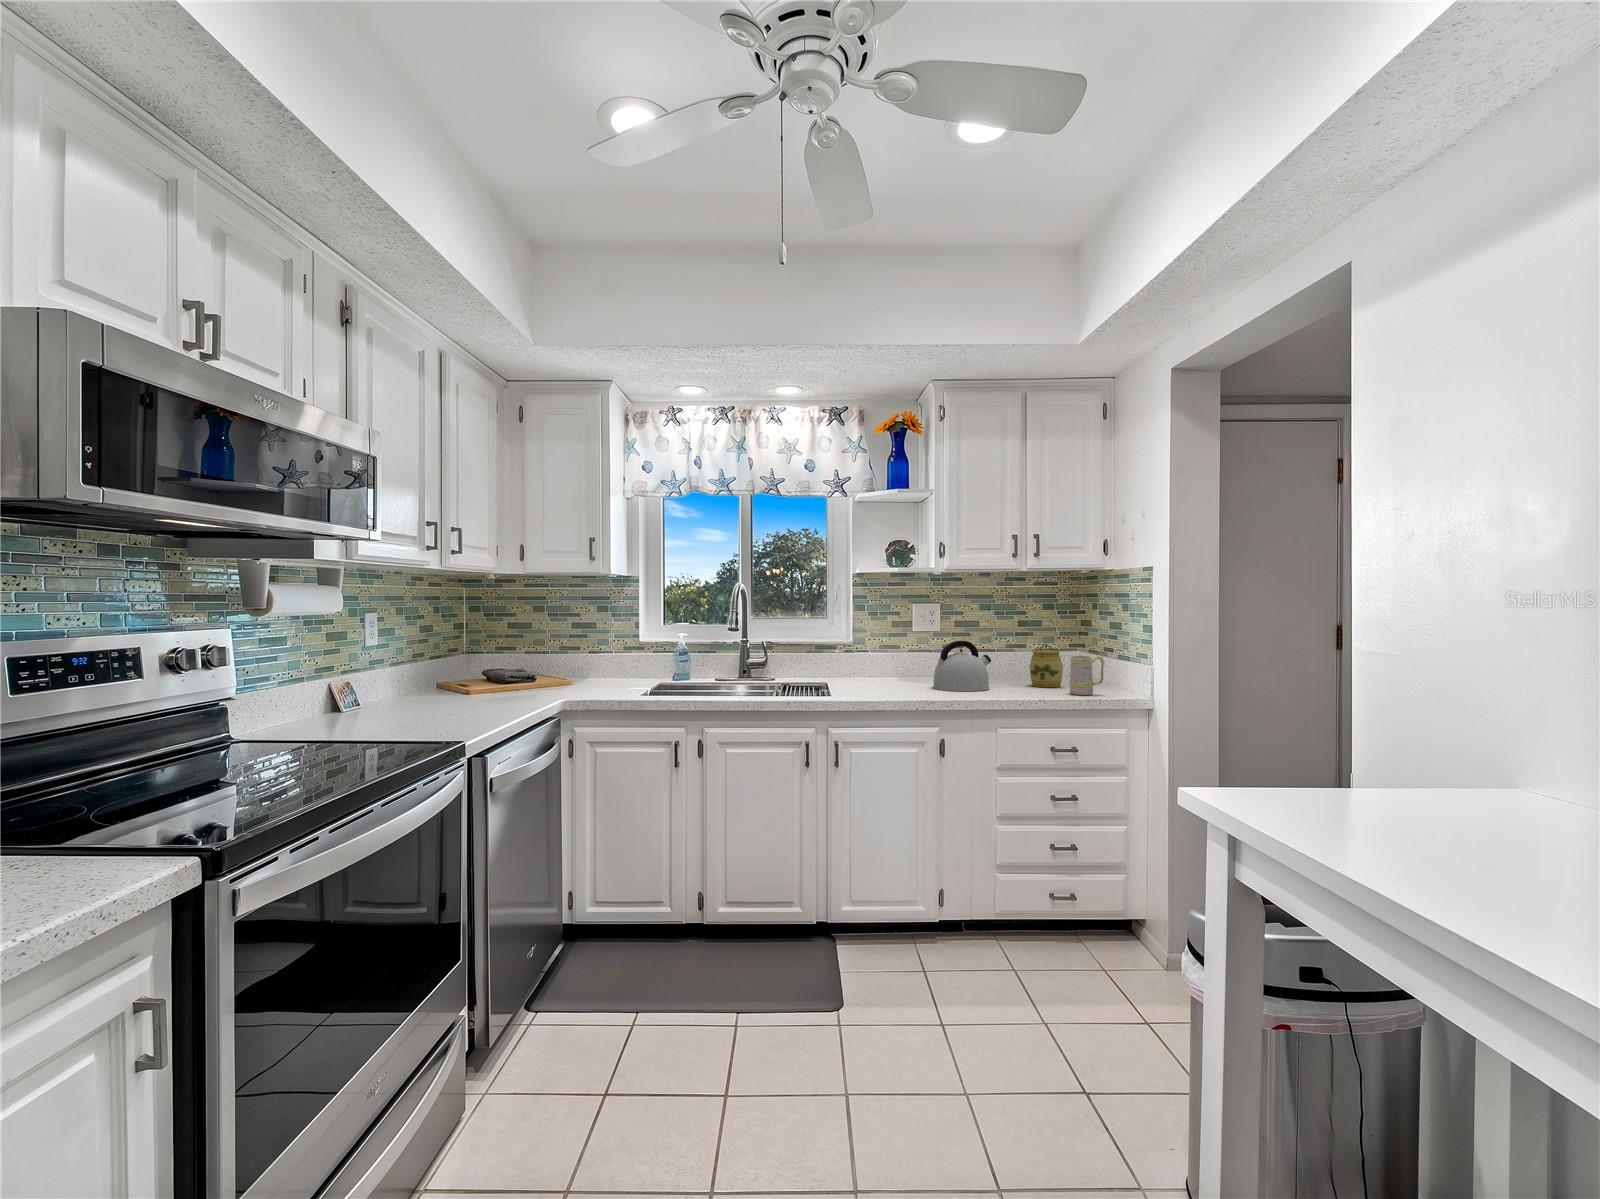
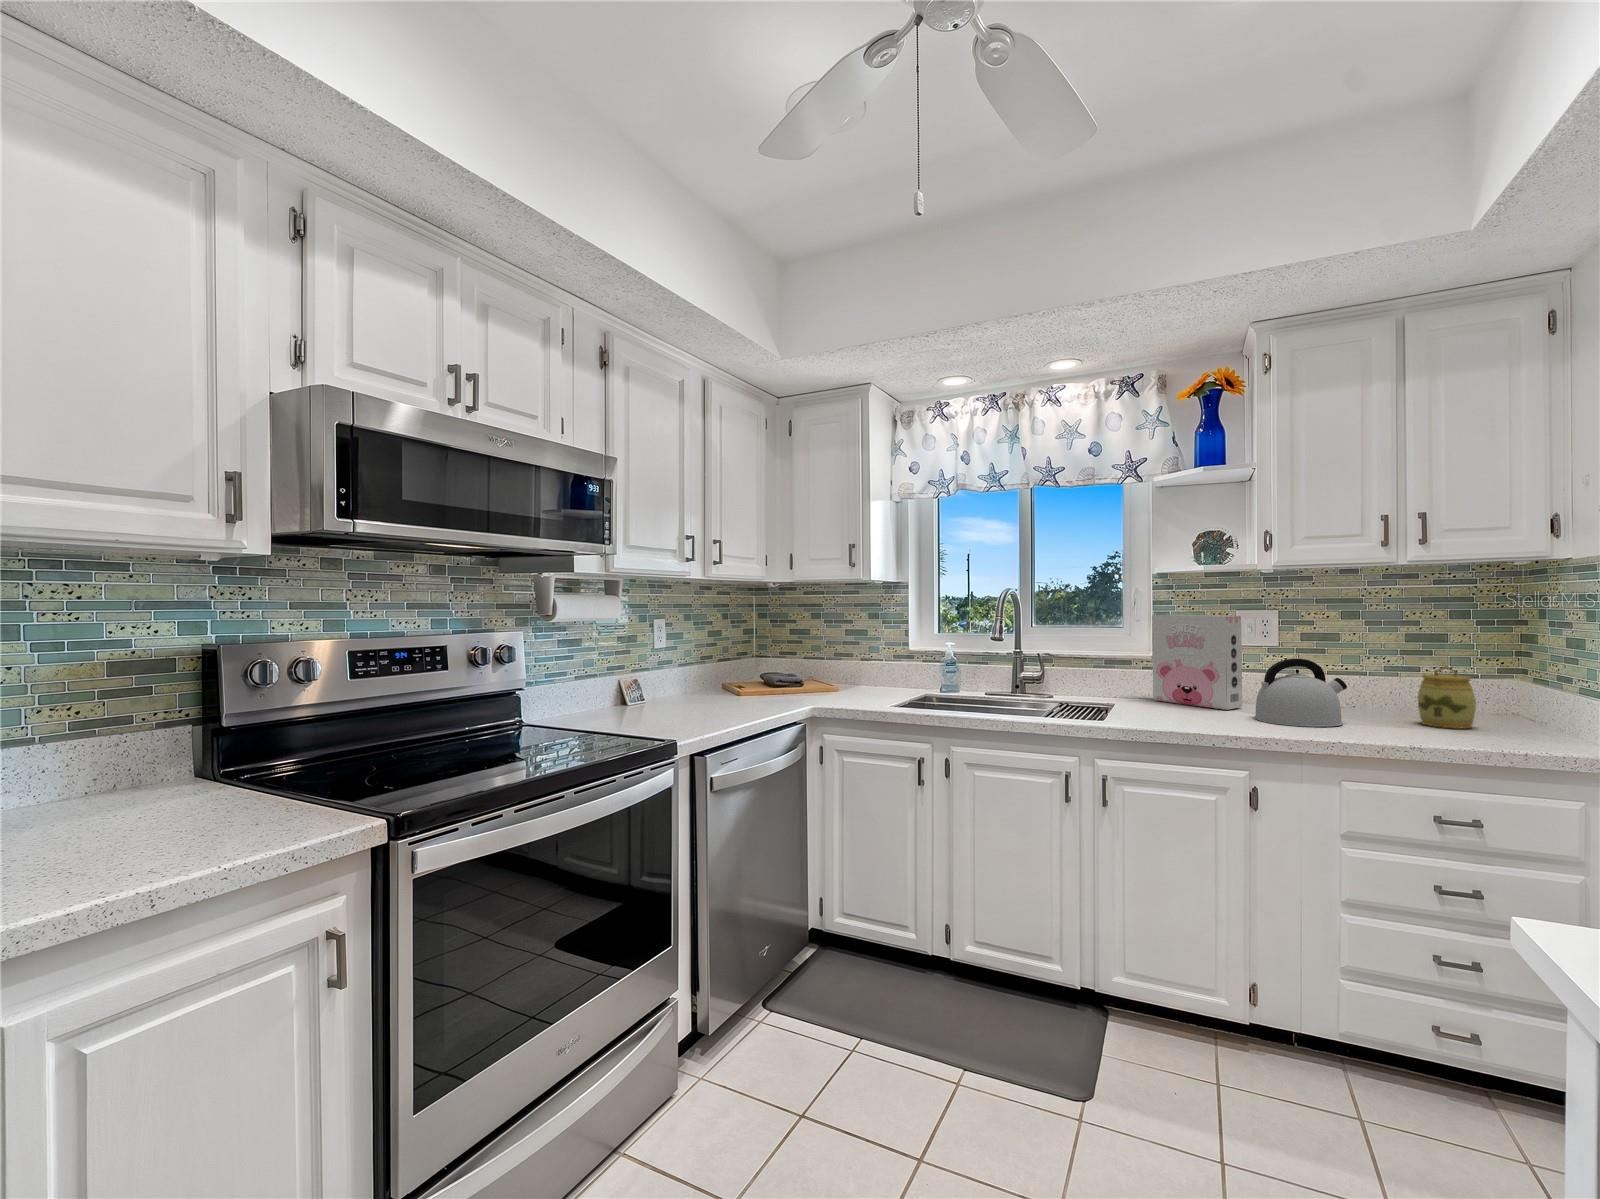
cereal box: none [854,608,920,684] -> present [1152,614,1242,710]
mug: present [1069,656,1104,695] -> none [1481,687,1548,747]

